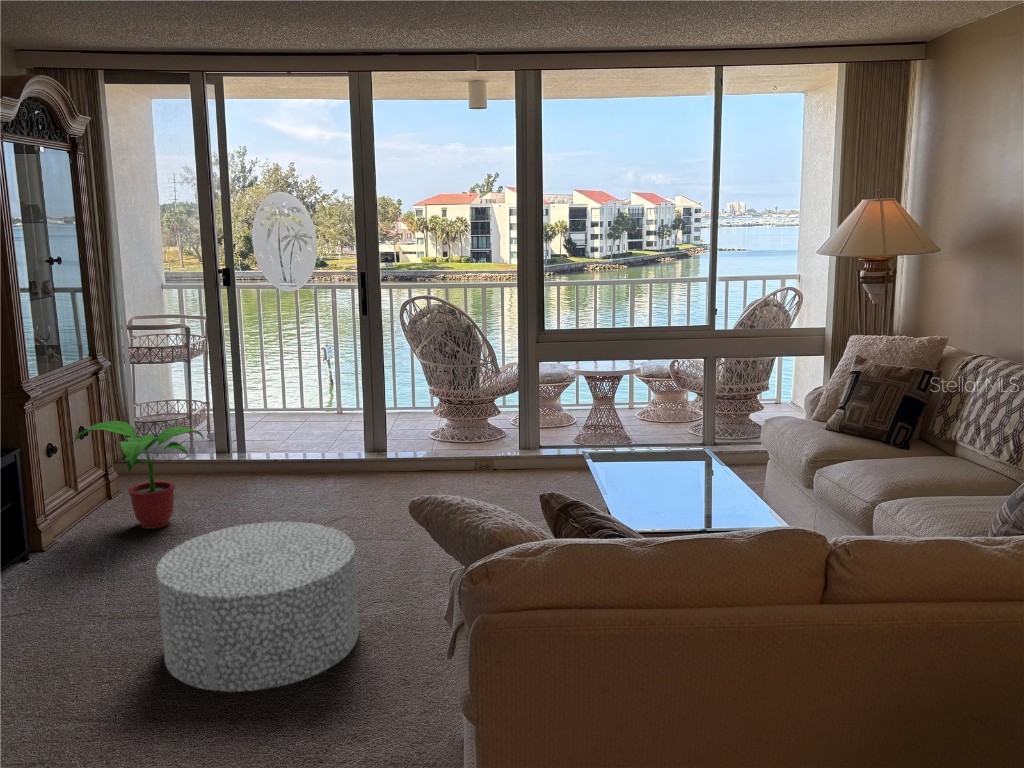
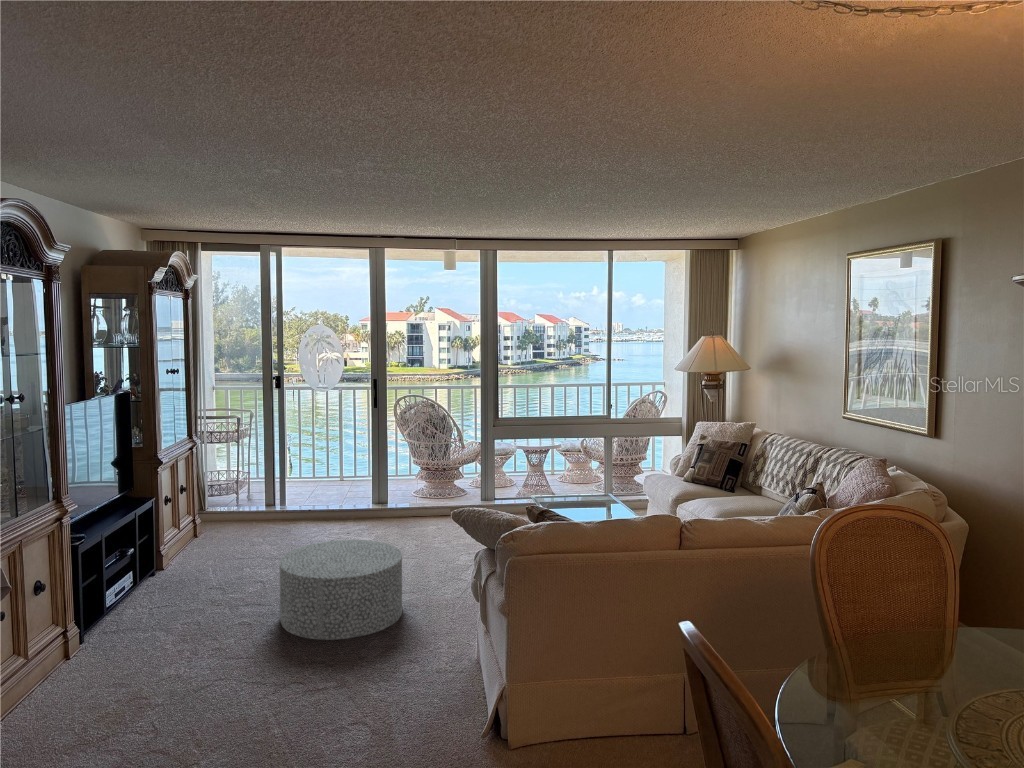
potted plant: present [74,421,204,529] -> none [182,480,270,555]

